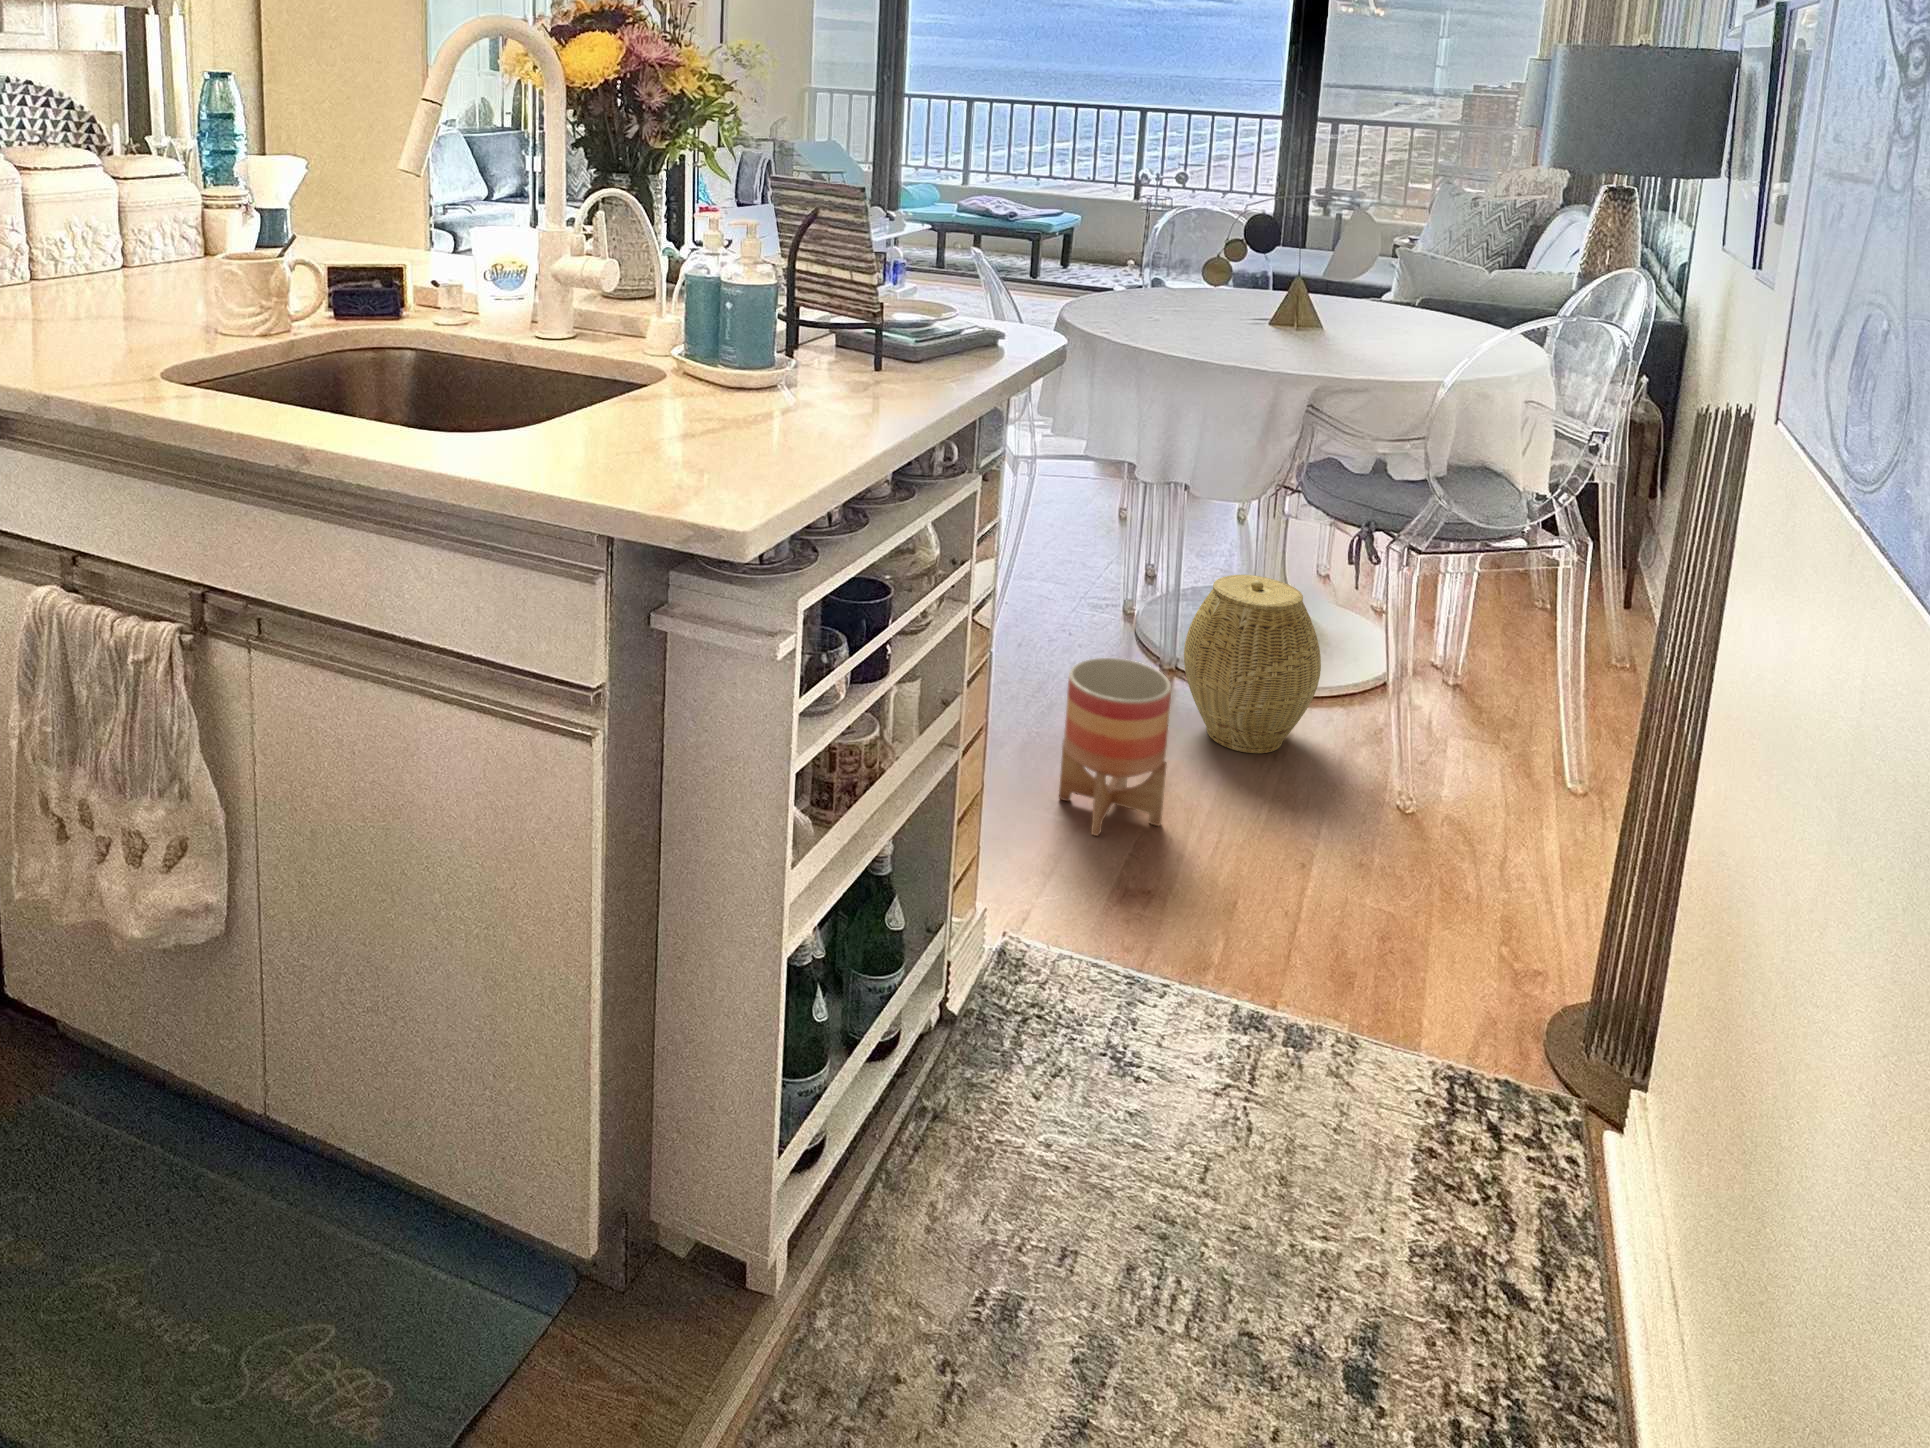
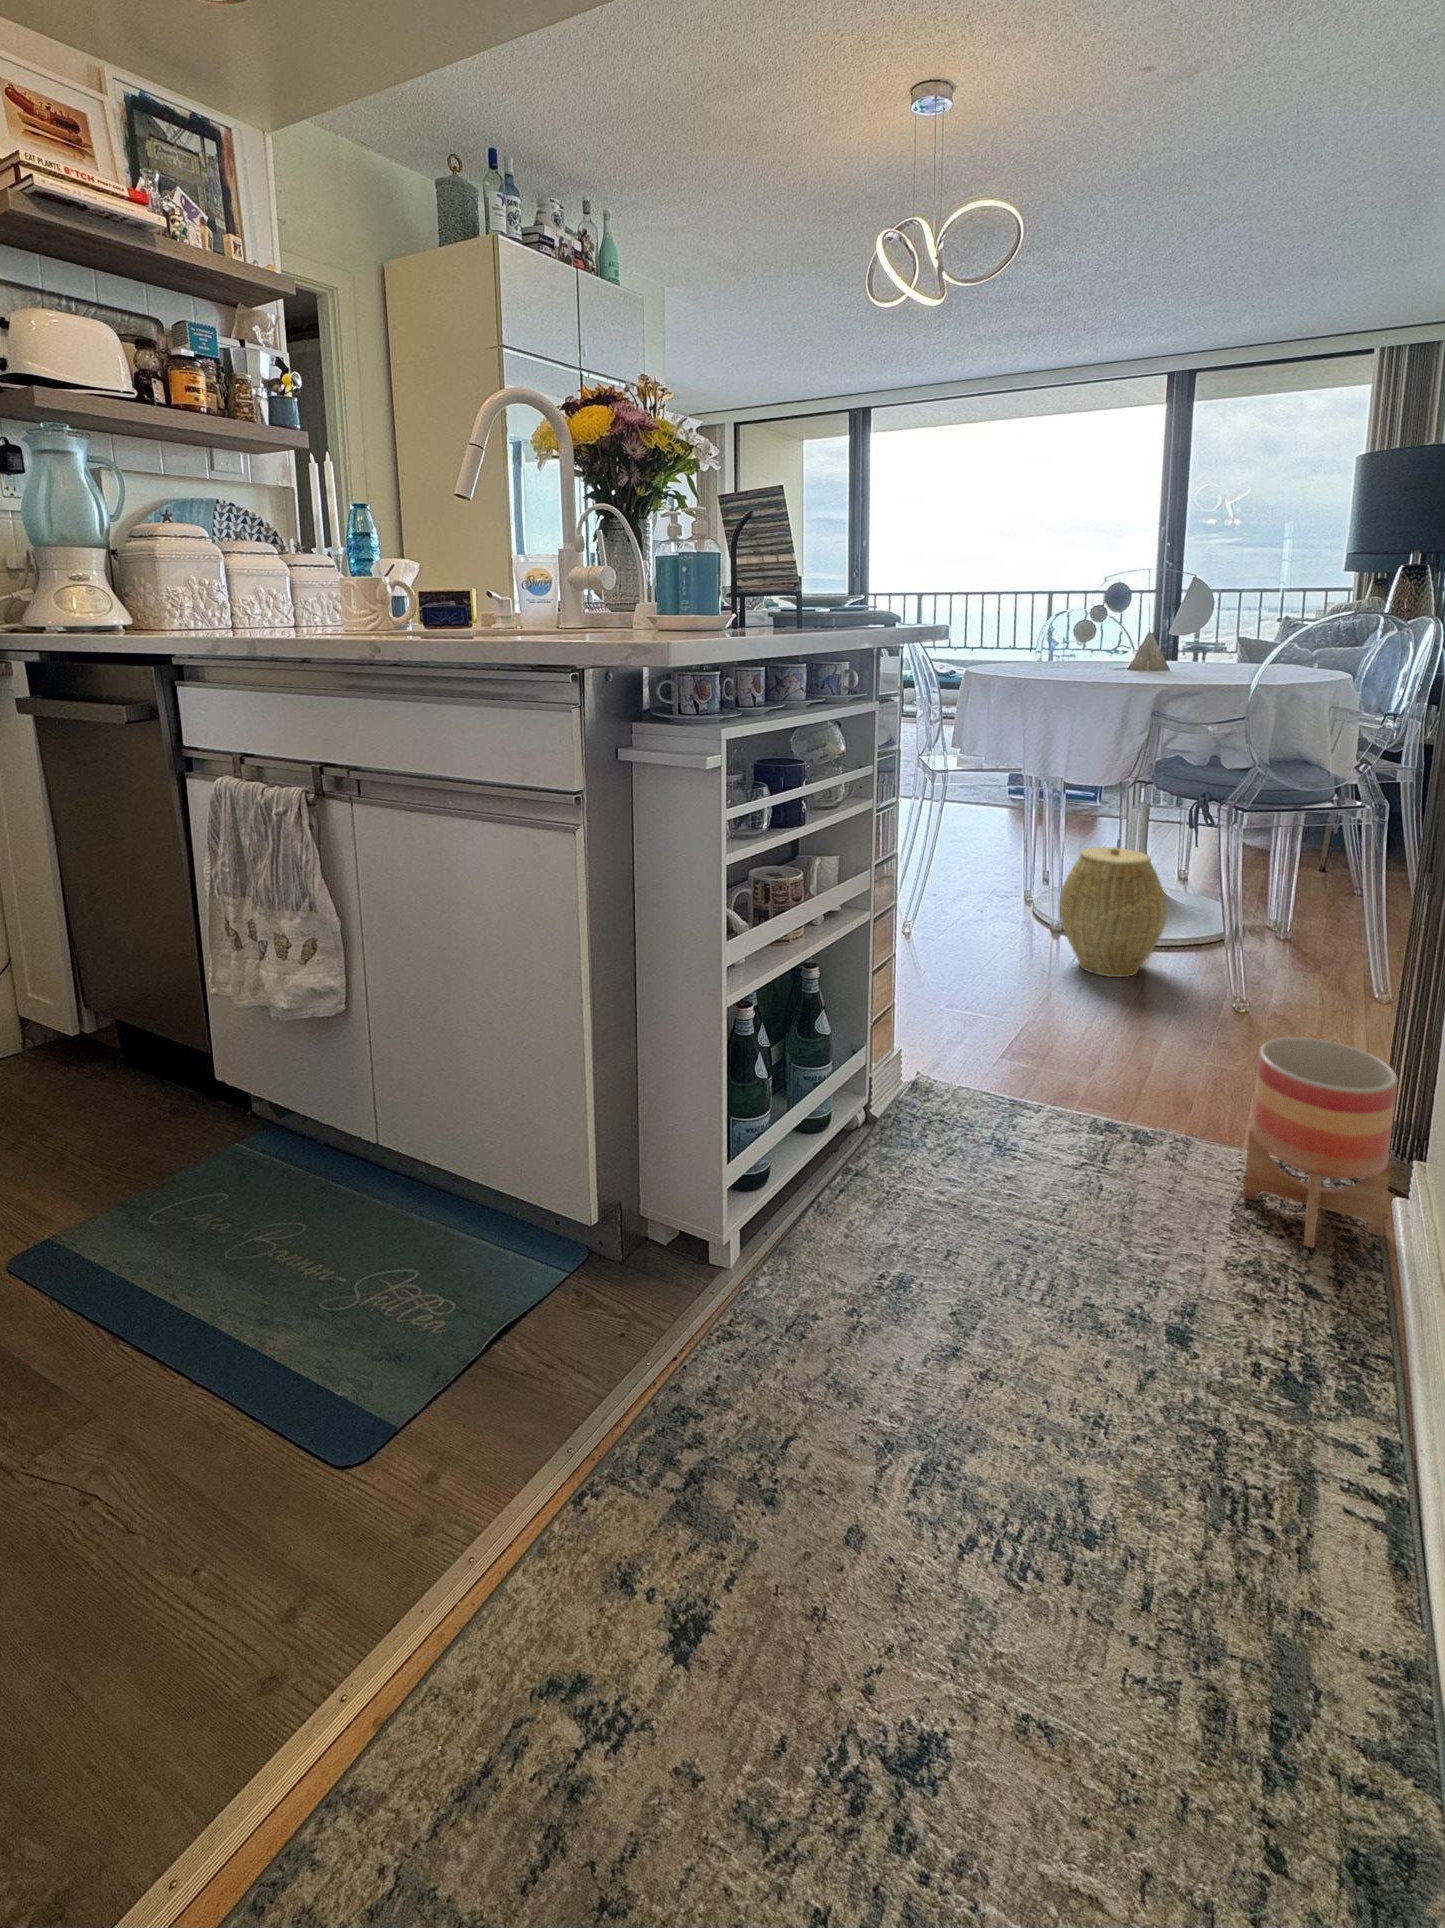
planter: present [1059,658,1171,836] -> present [1243,1037,1397,1248]

